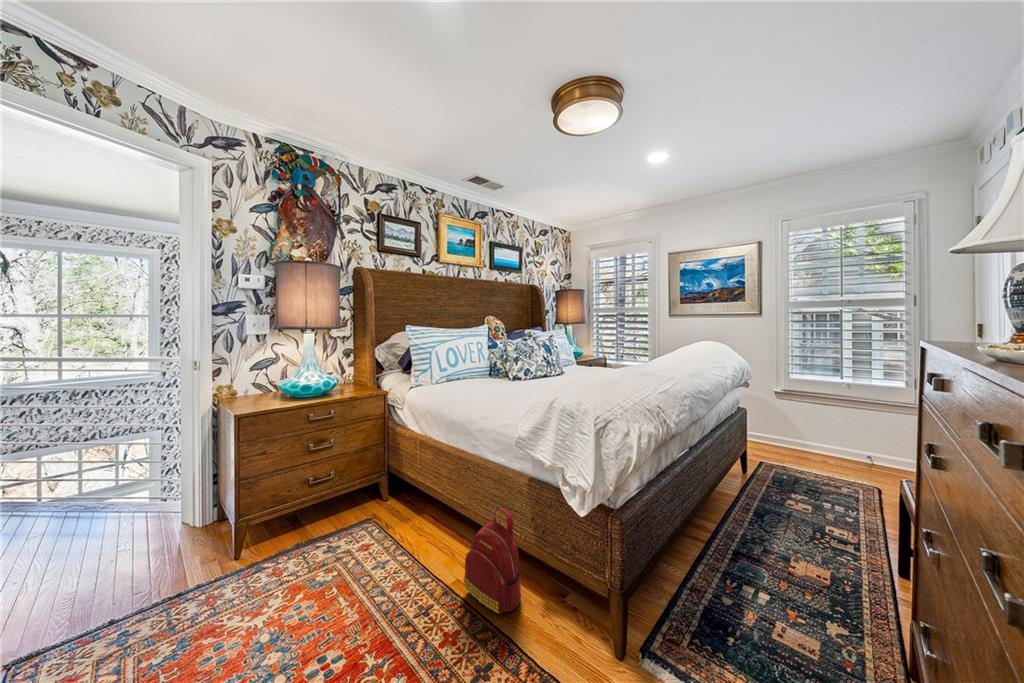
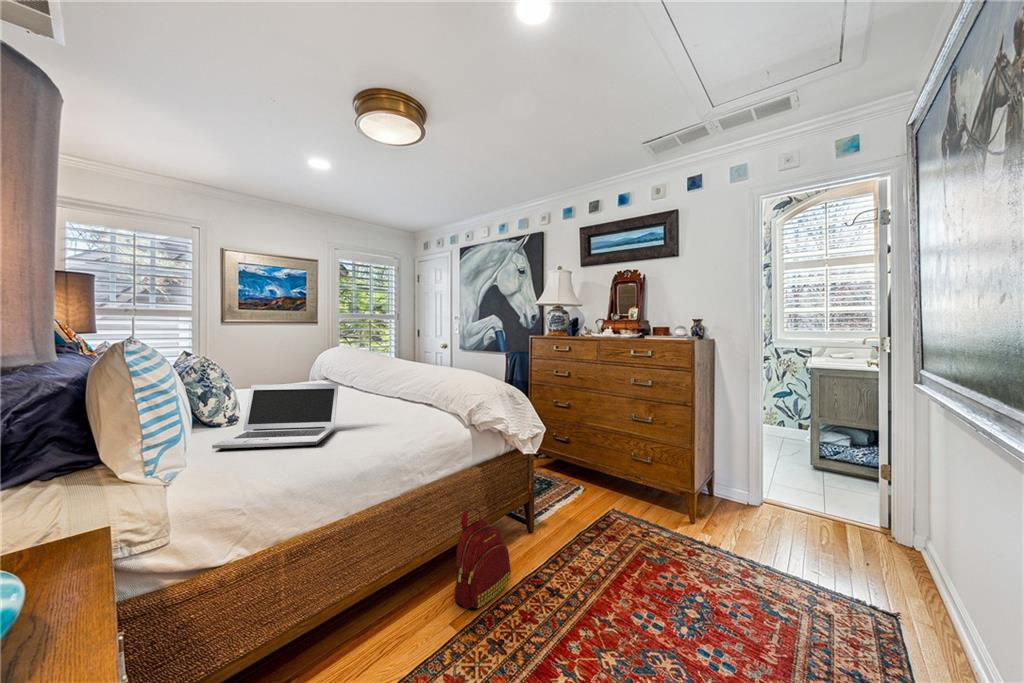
laptop: none [463,356,509,396] -> present [212,383,339,449]

